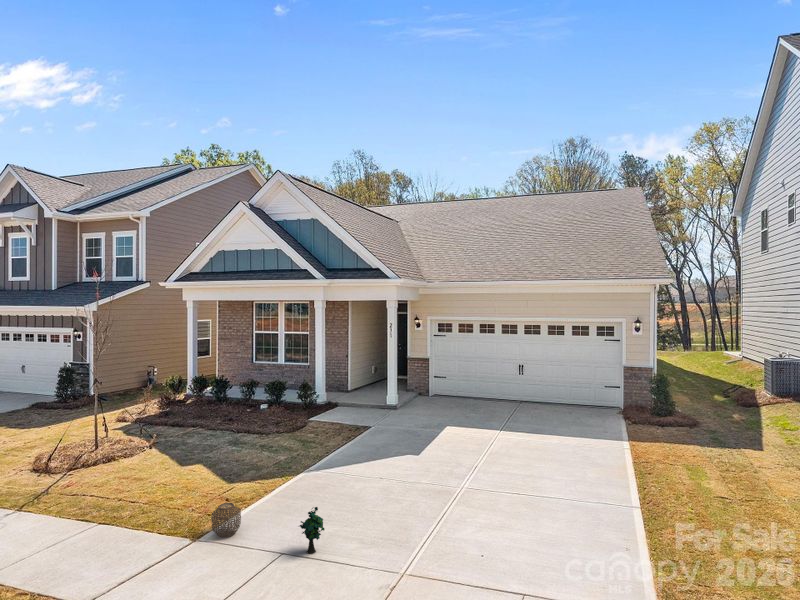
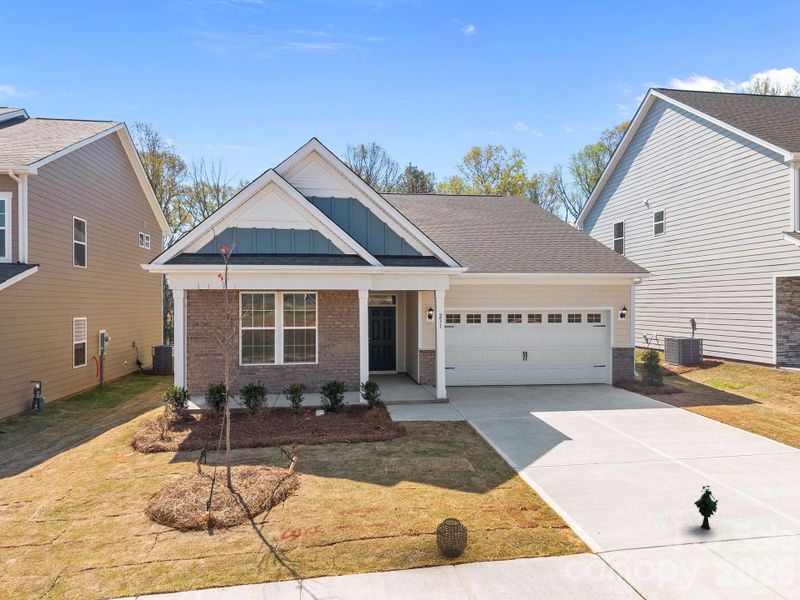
woven basket: present [211,503,241,538] -> present [436,518,467,557]

